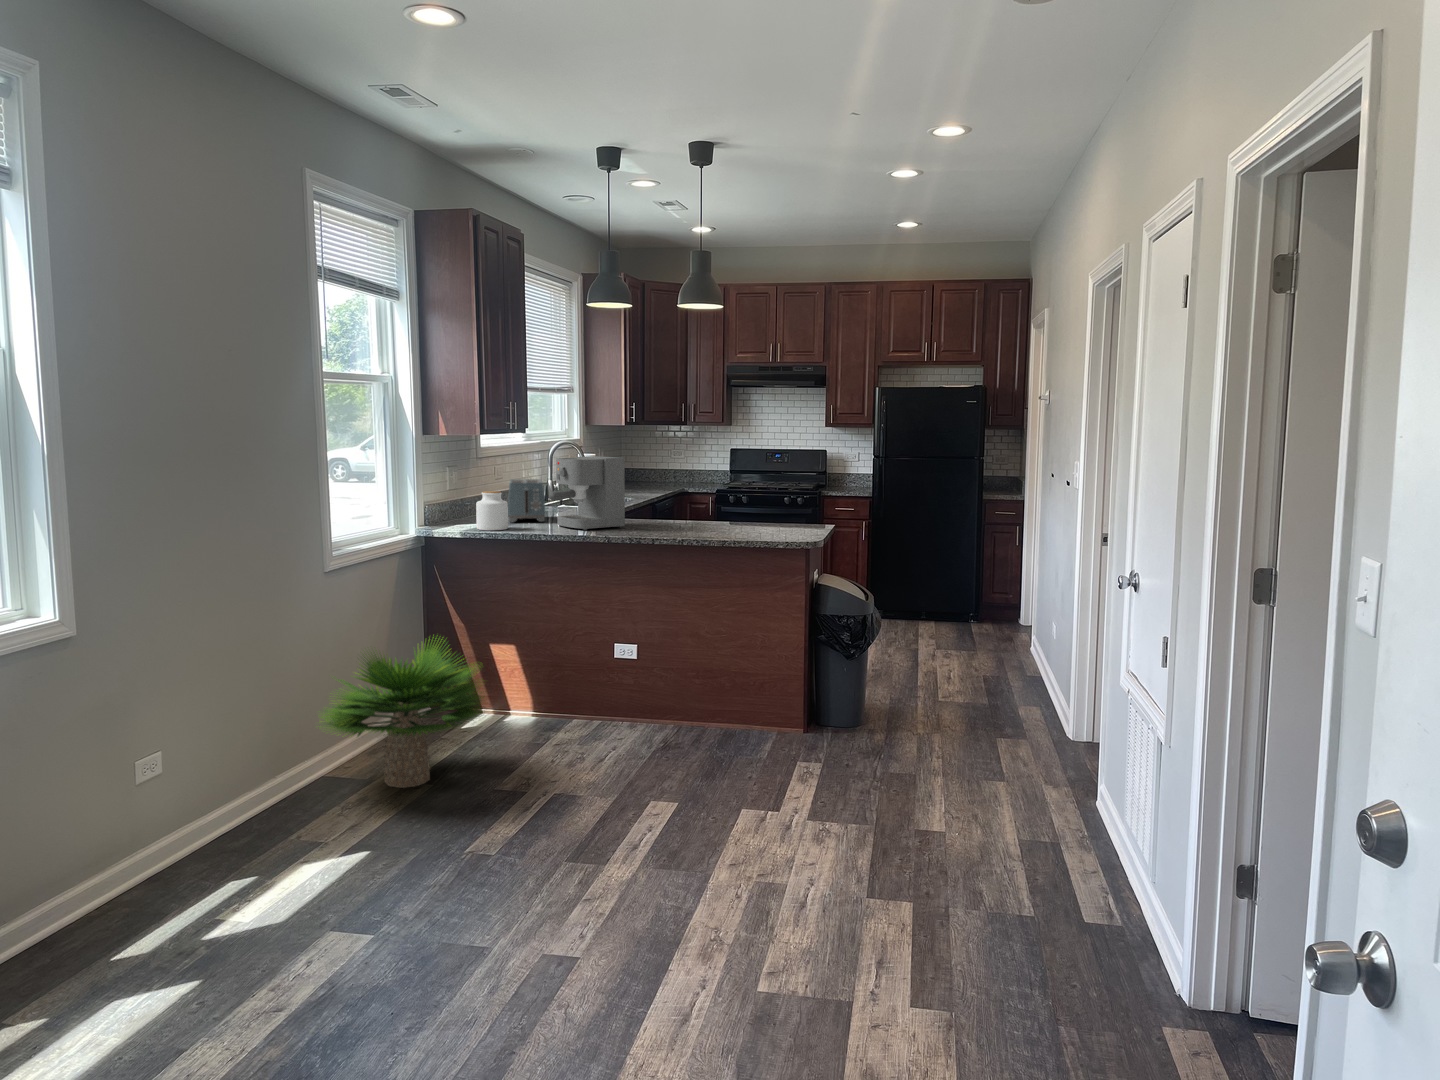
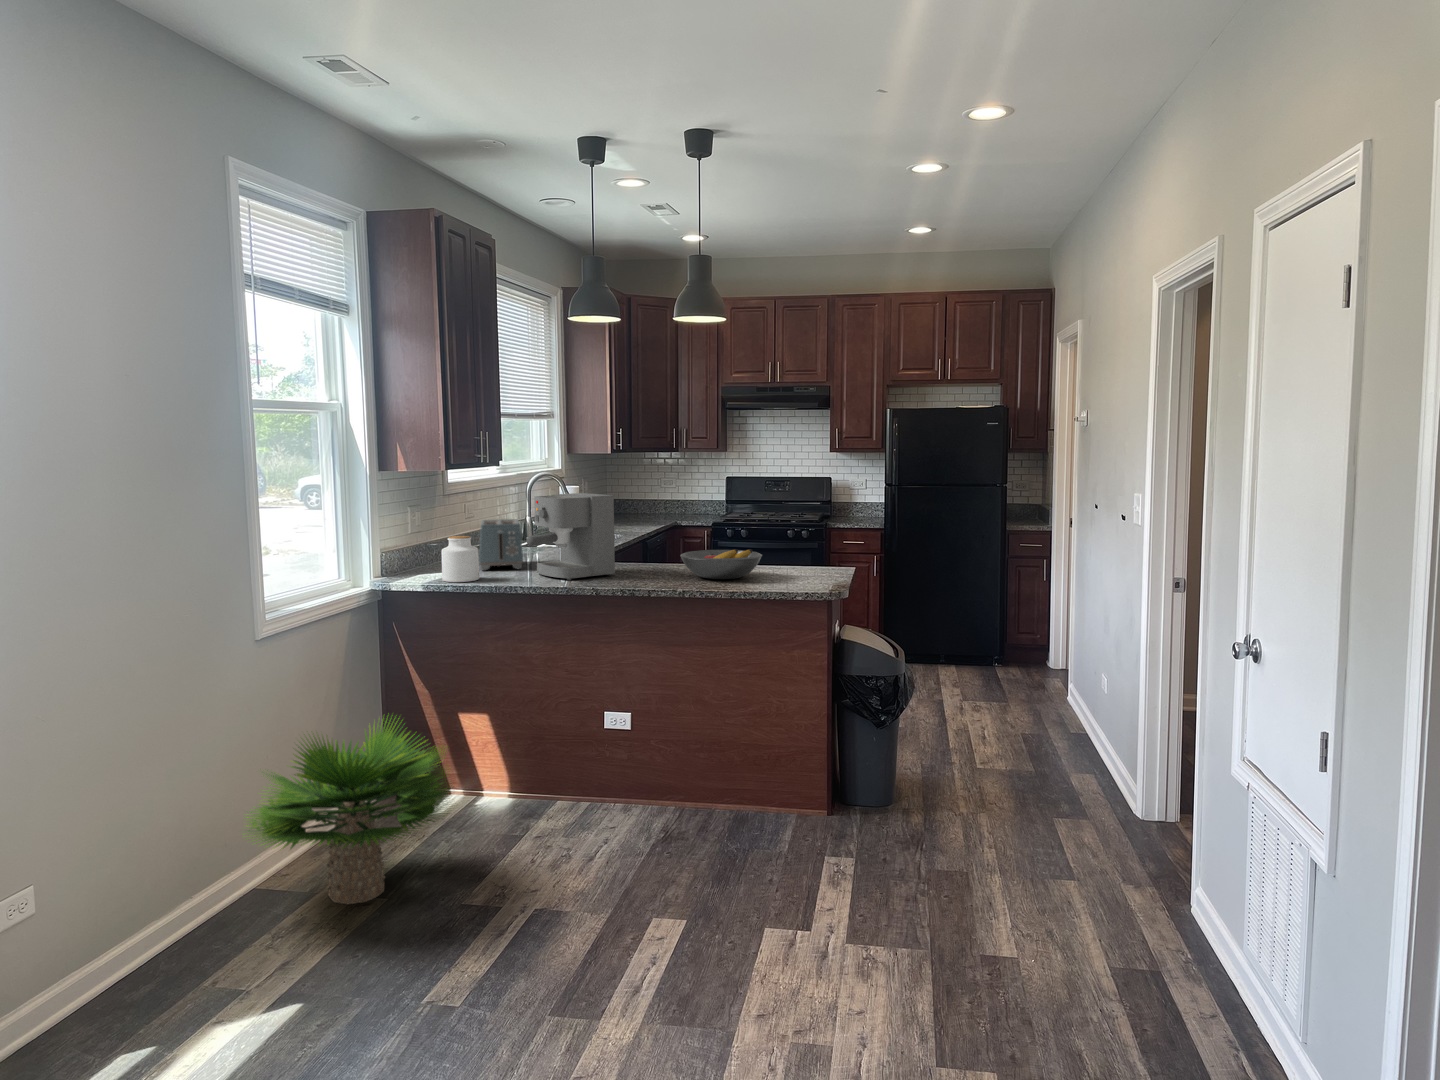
fruit bowl: none [681,506,752,531] -> present [680,549,762,579]

